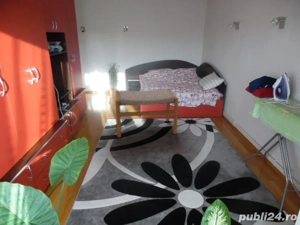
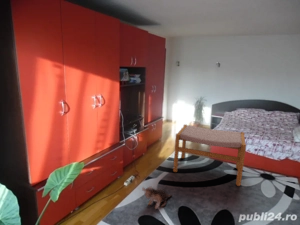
plush toy: none [107,153,129,173] -> present [142,187,172,209]

